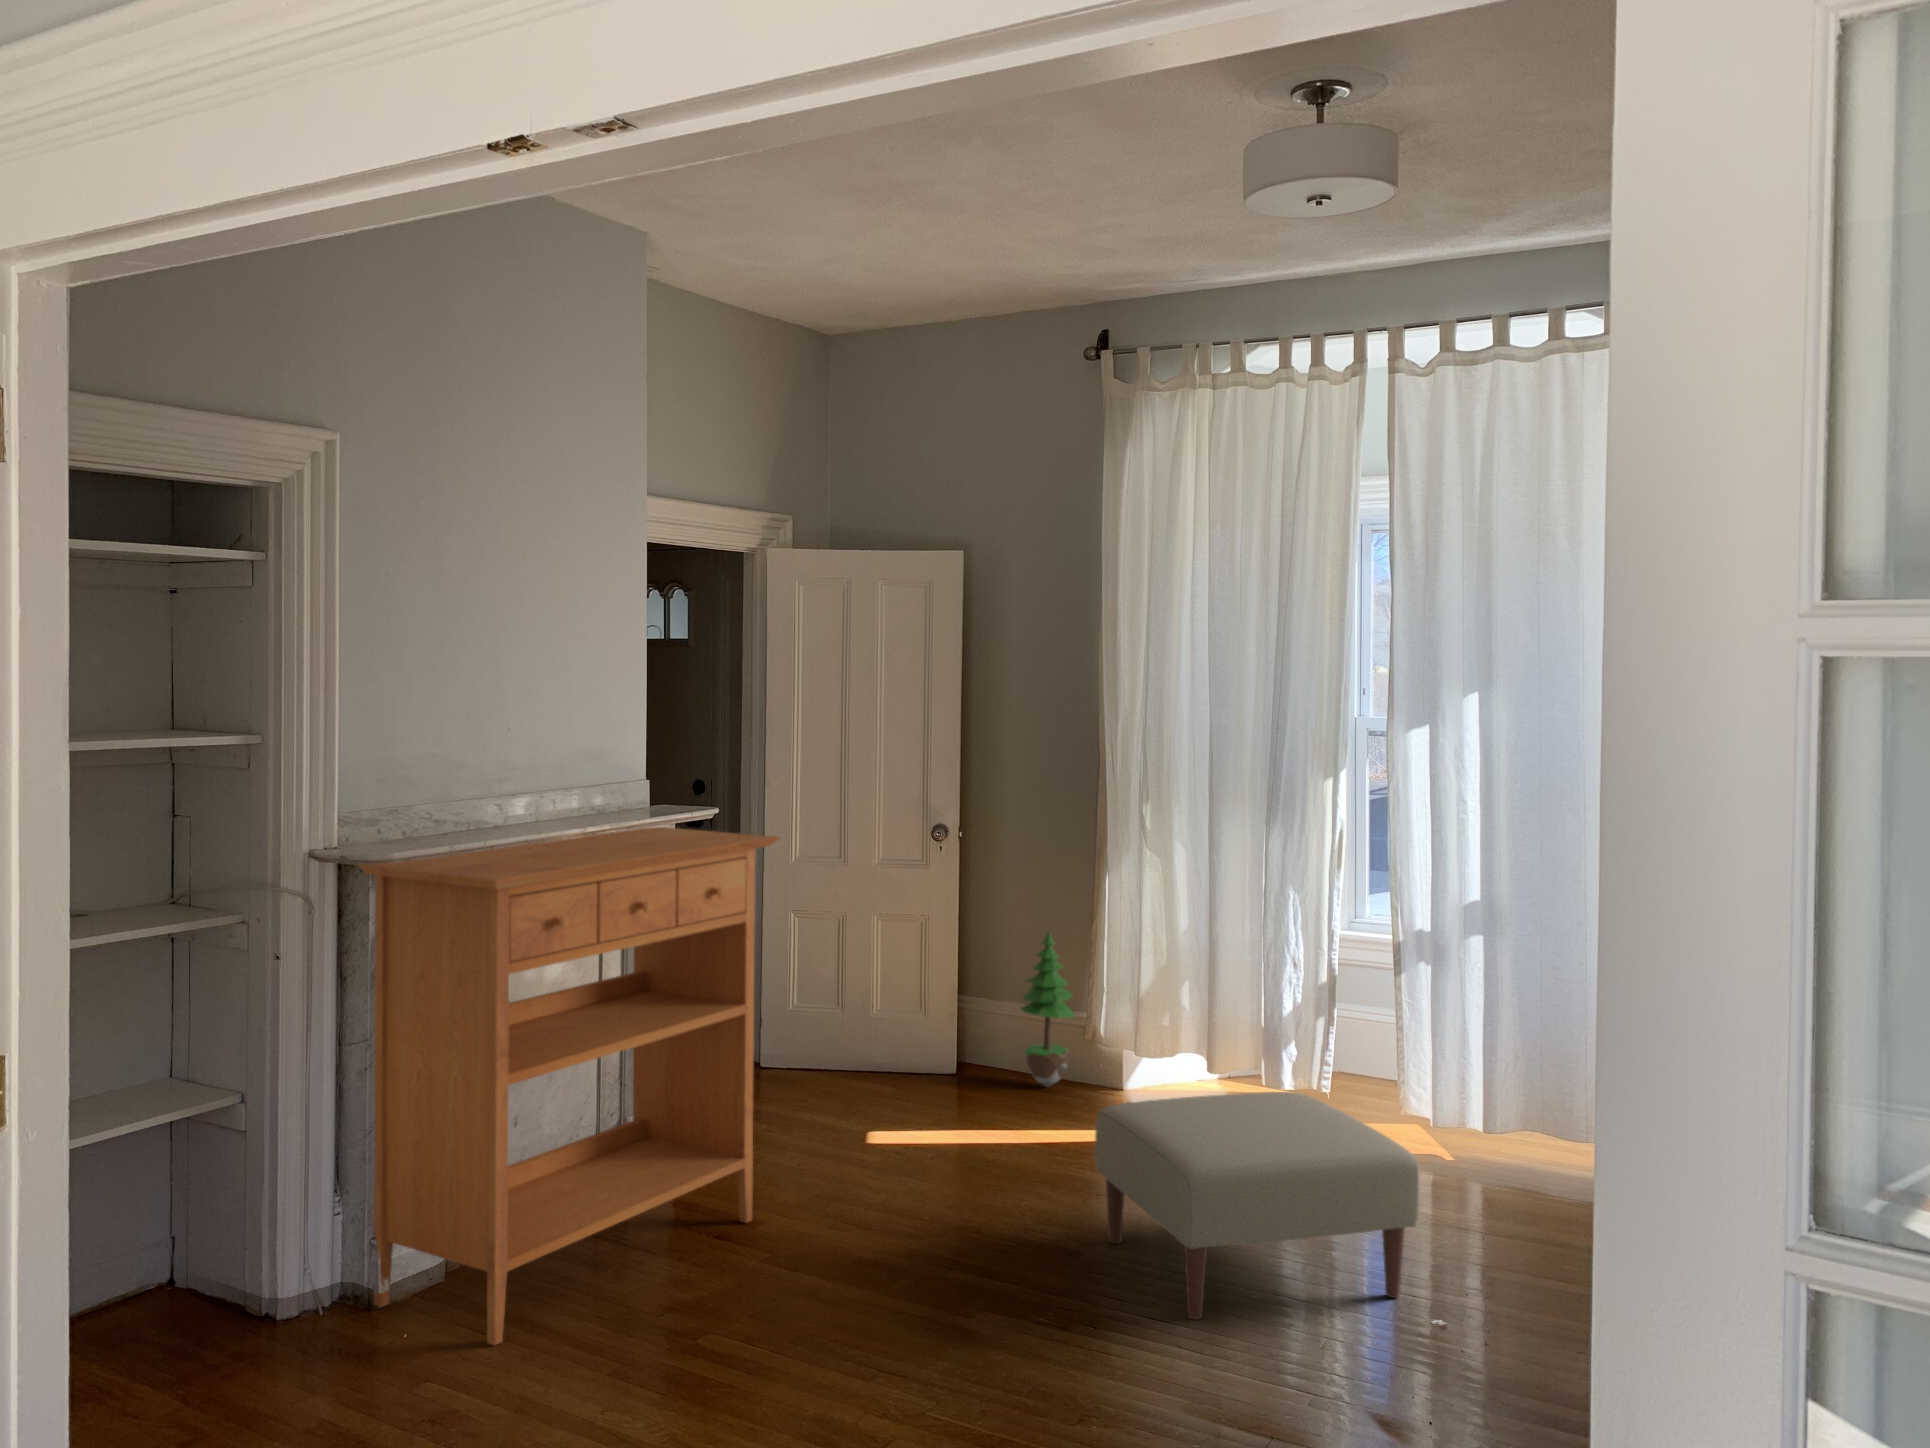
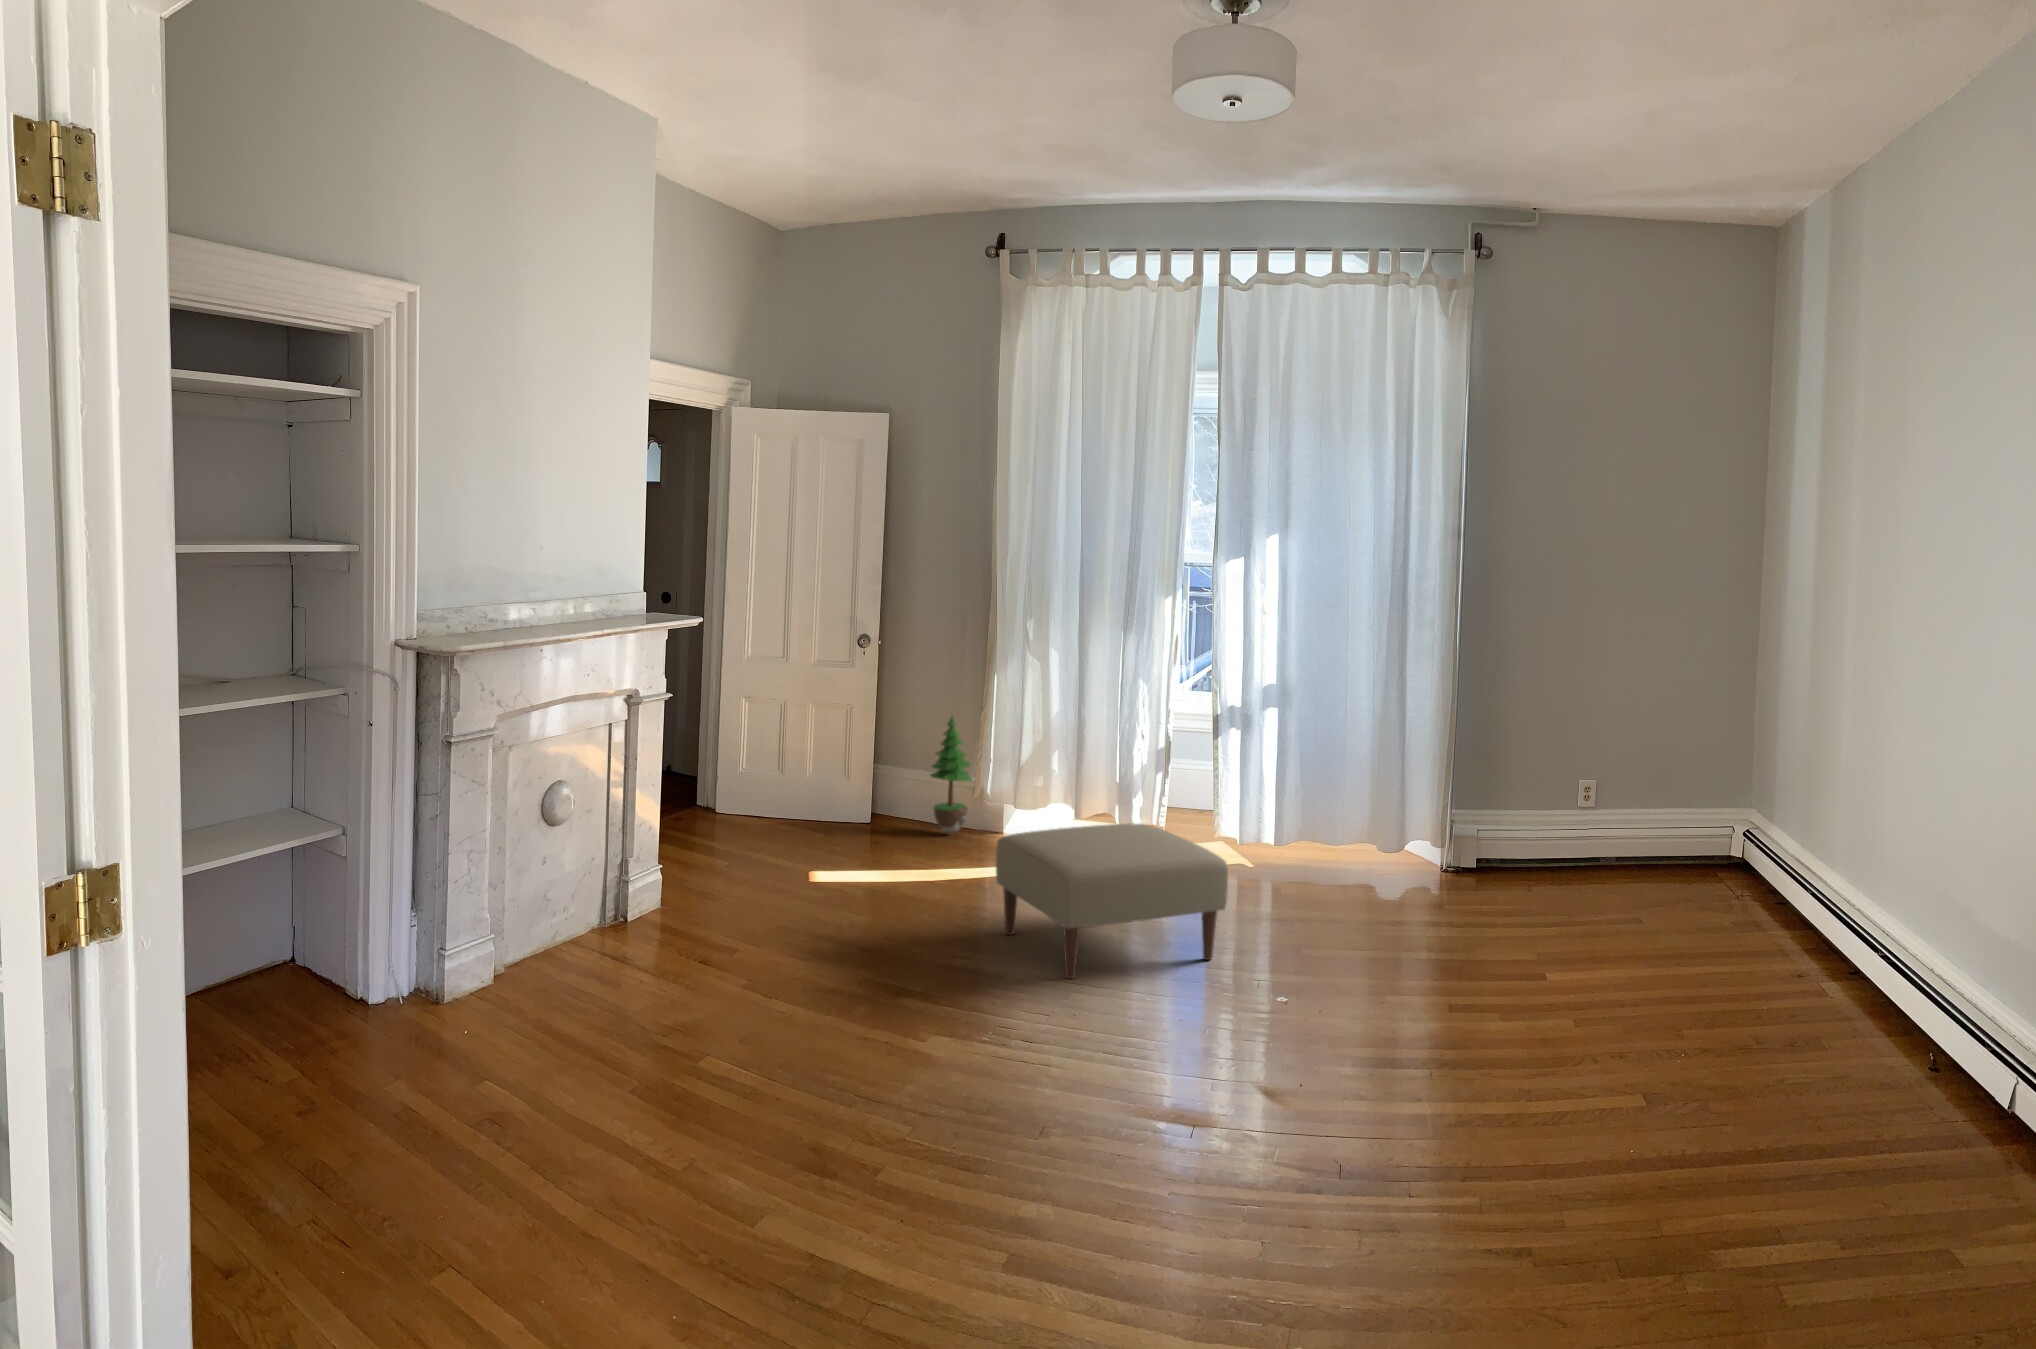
console table: present [359,827,780,1345] -> none [421,630,753,1017]

